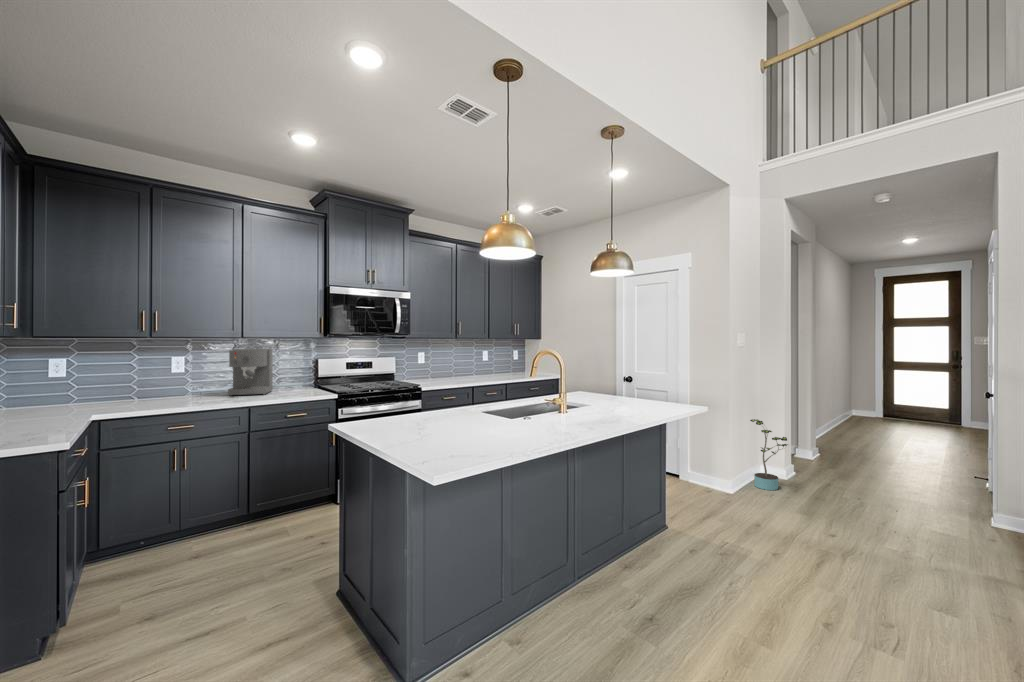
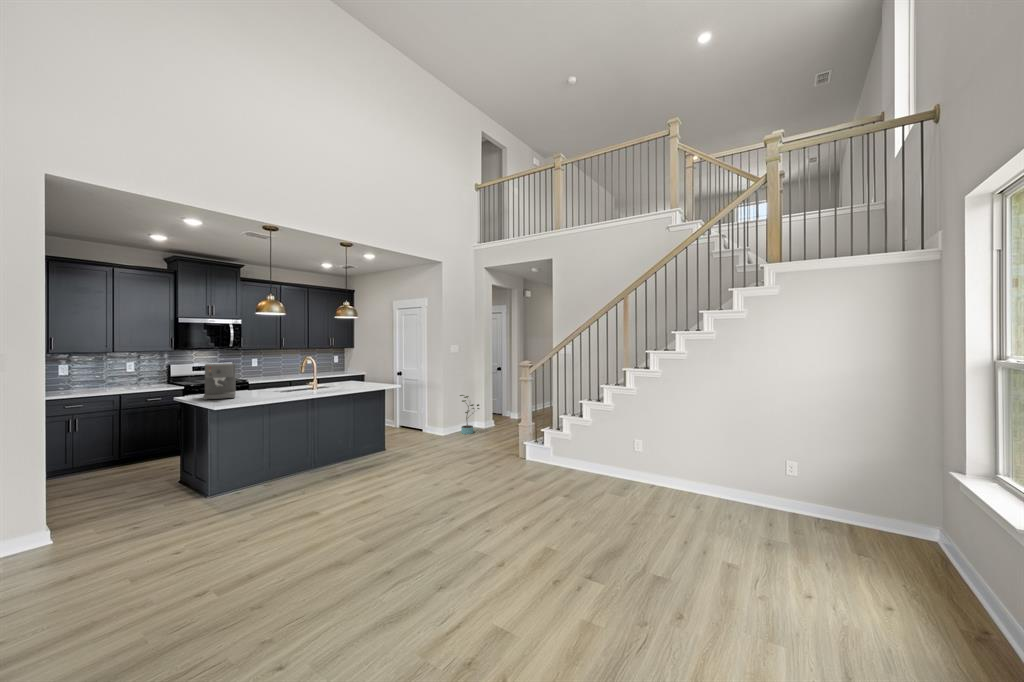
coffee maker: present [228,349,273,396] -> present [203,363,236,400]

